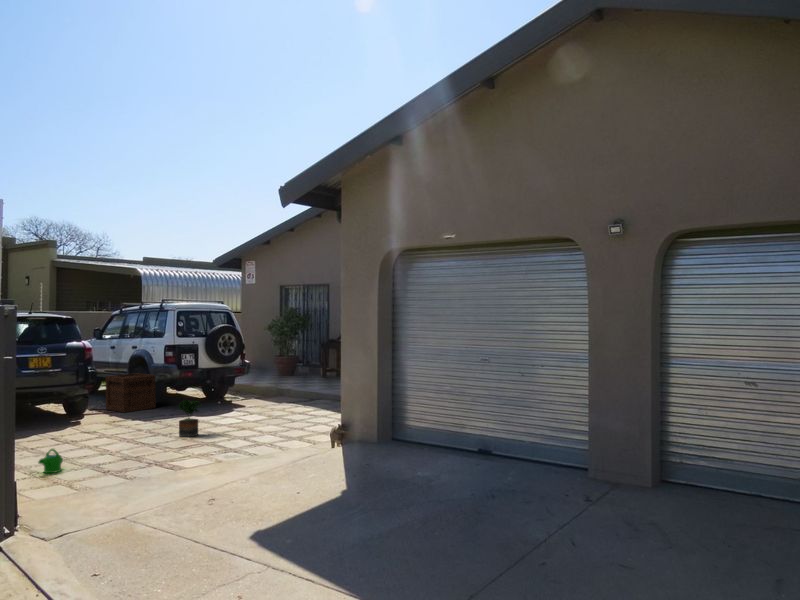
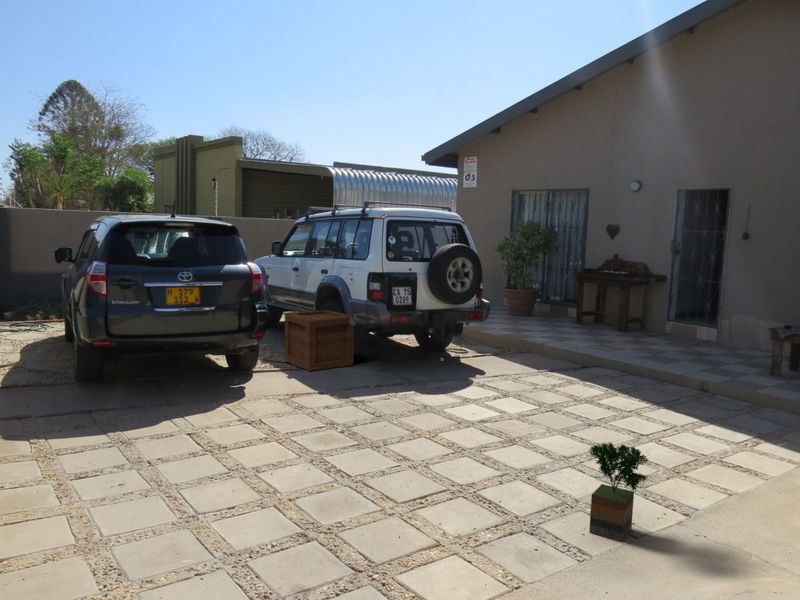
potted tree: present [179,400,201,437] -> present [589,442,648,542]
watering can: present [39,449,63,473] -> none [125,513,184,571]

